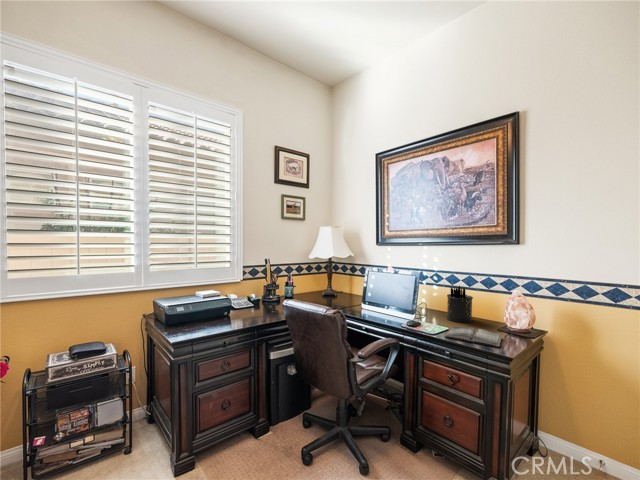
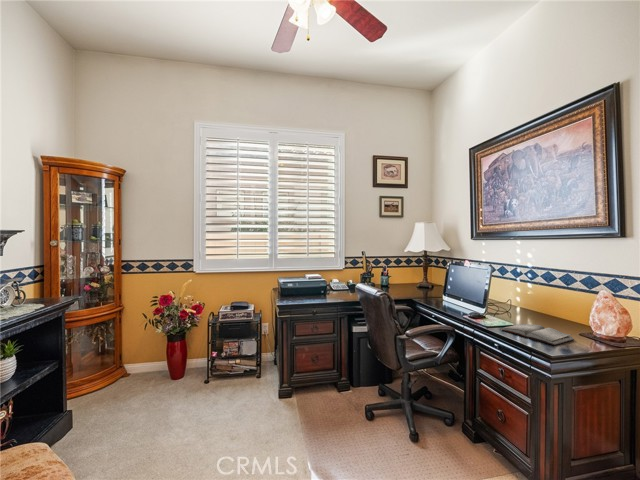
pen holder: present [447,286,473,322] -> none [530,283,562,324]

